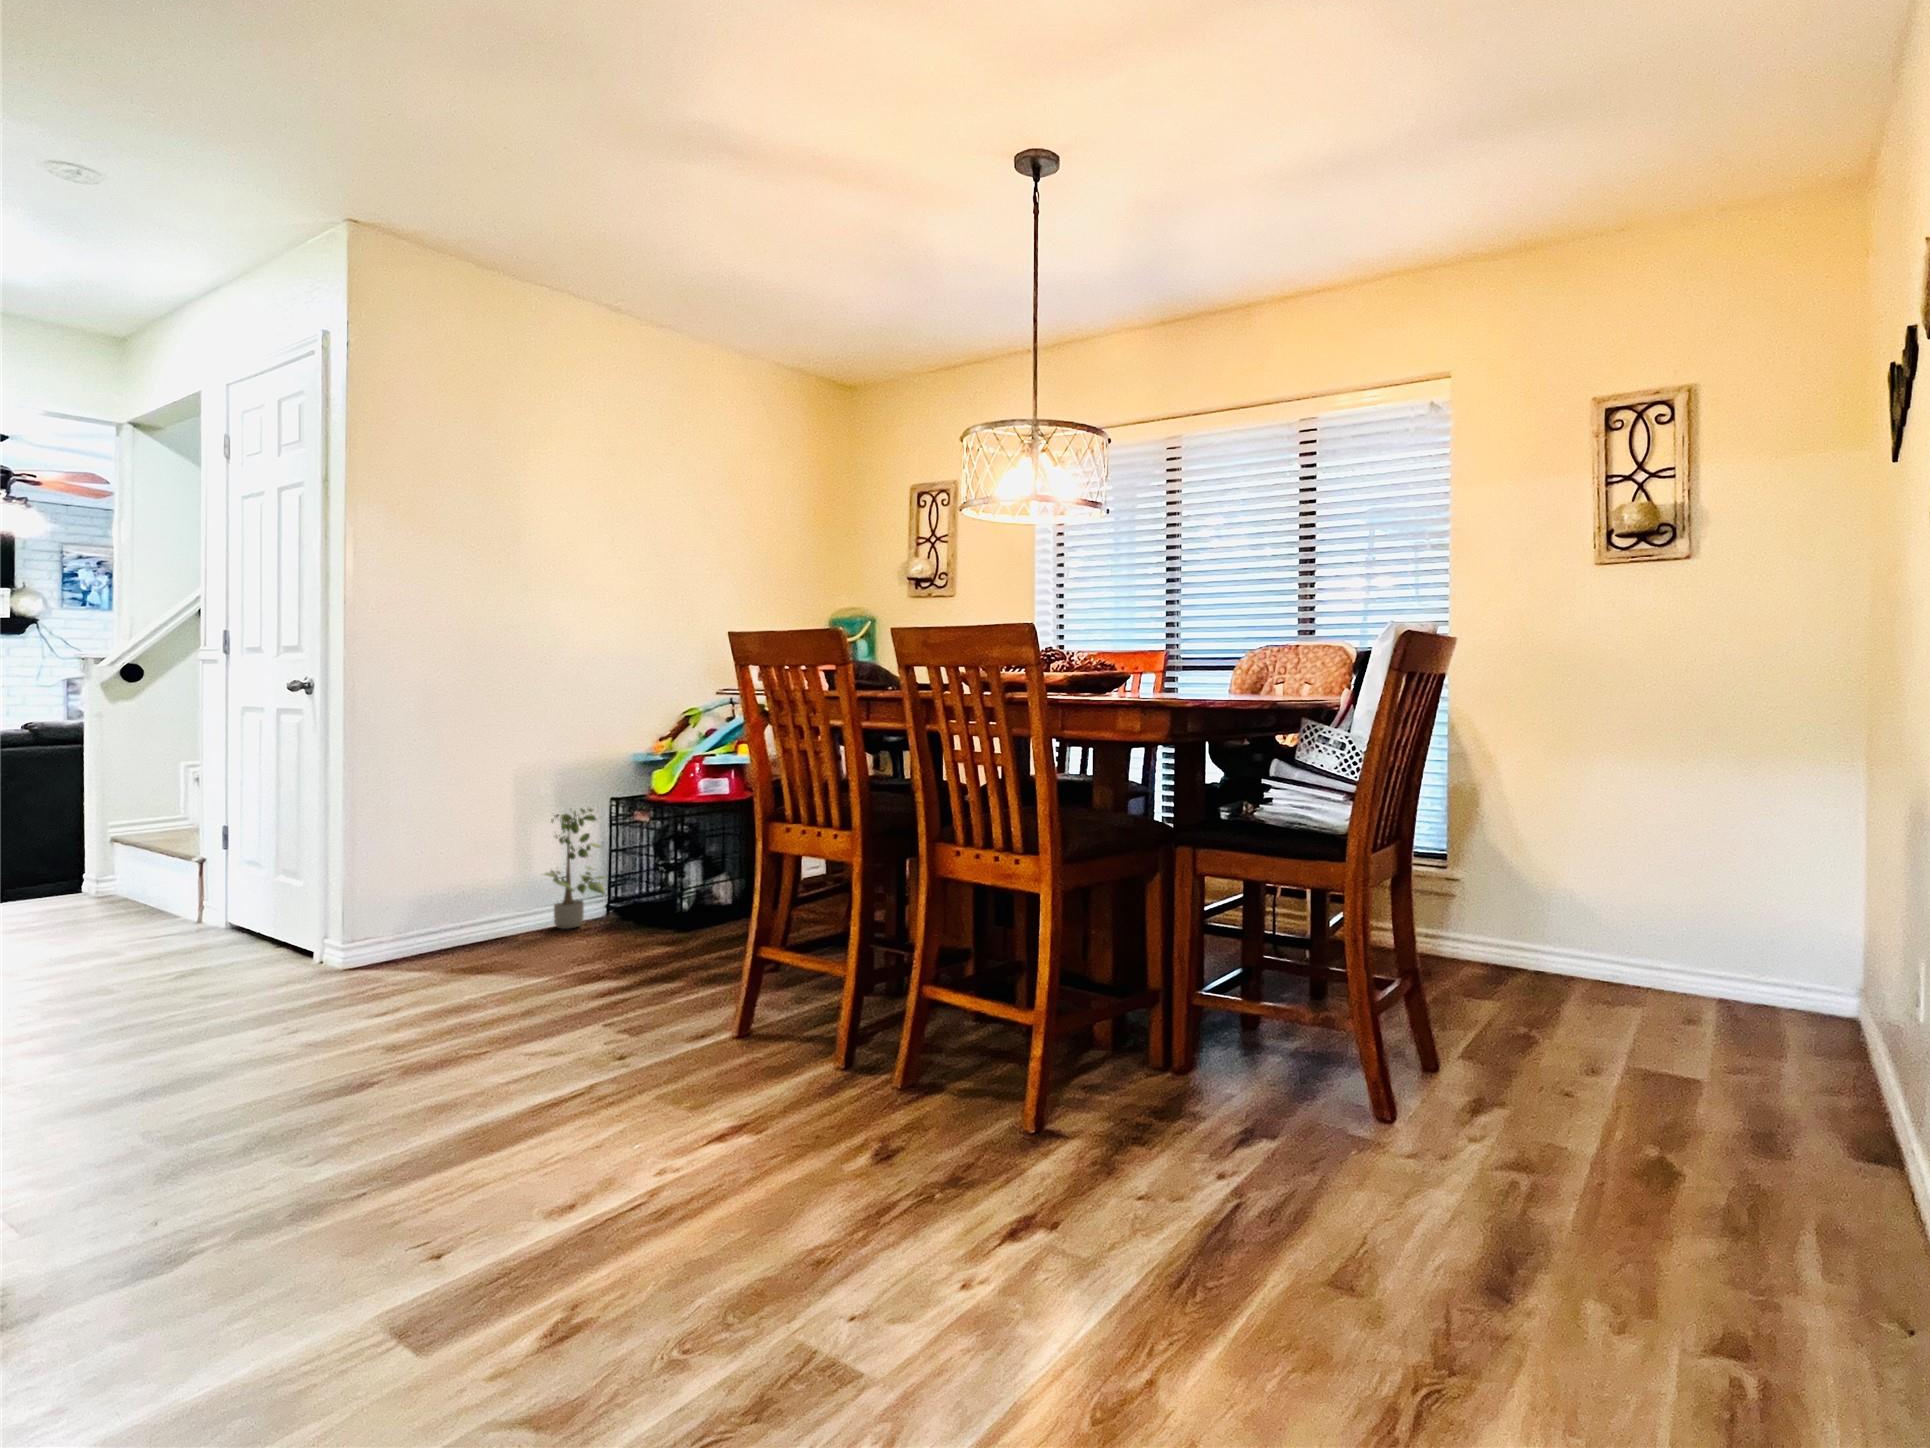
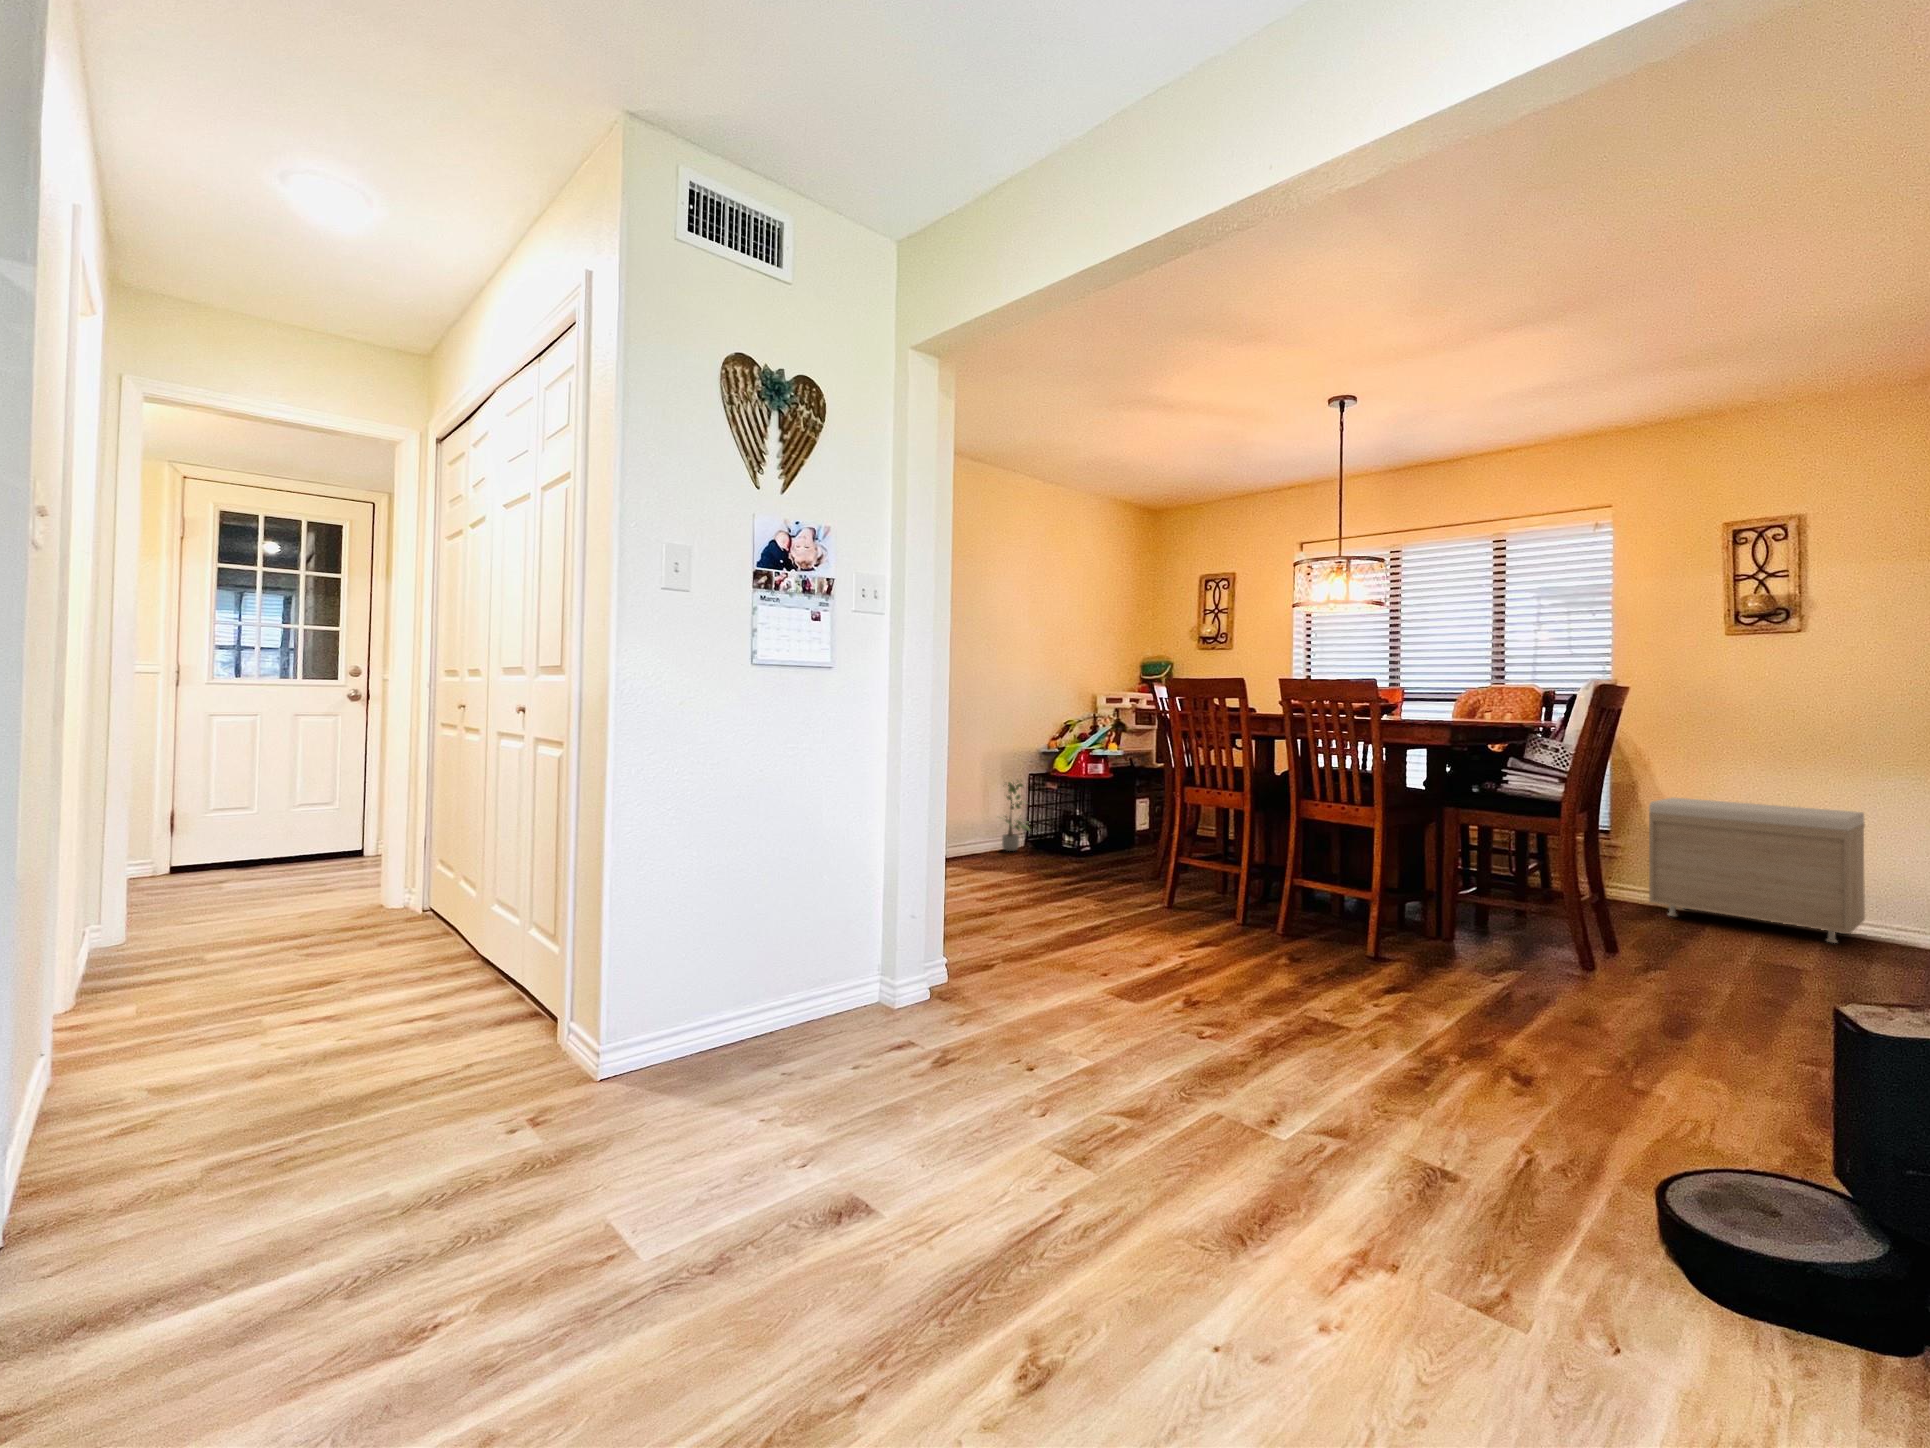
storage bench: none [1494,805,1768,1020] -> present [1649,798,1865,943]

